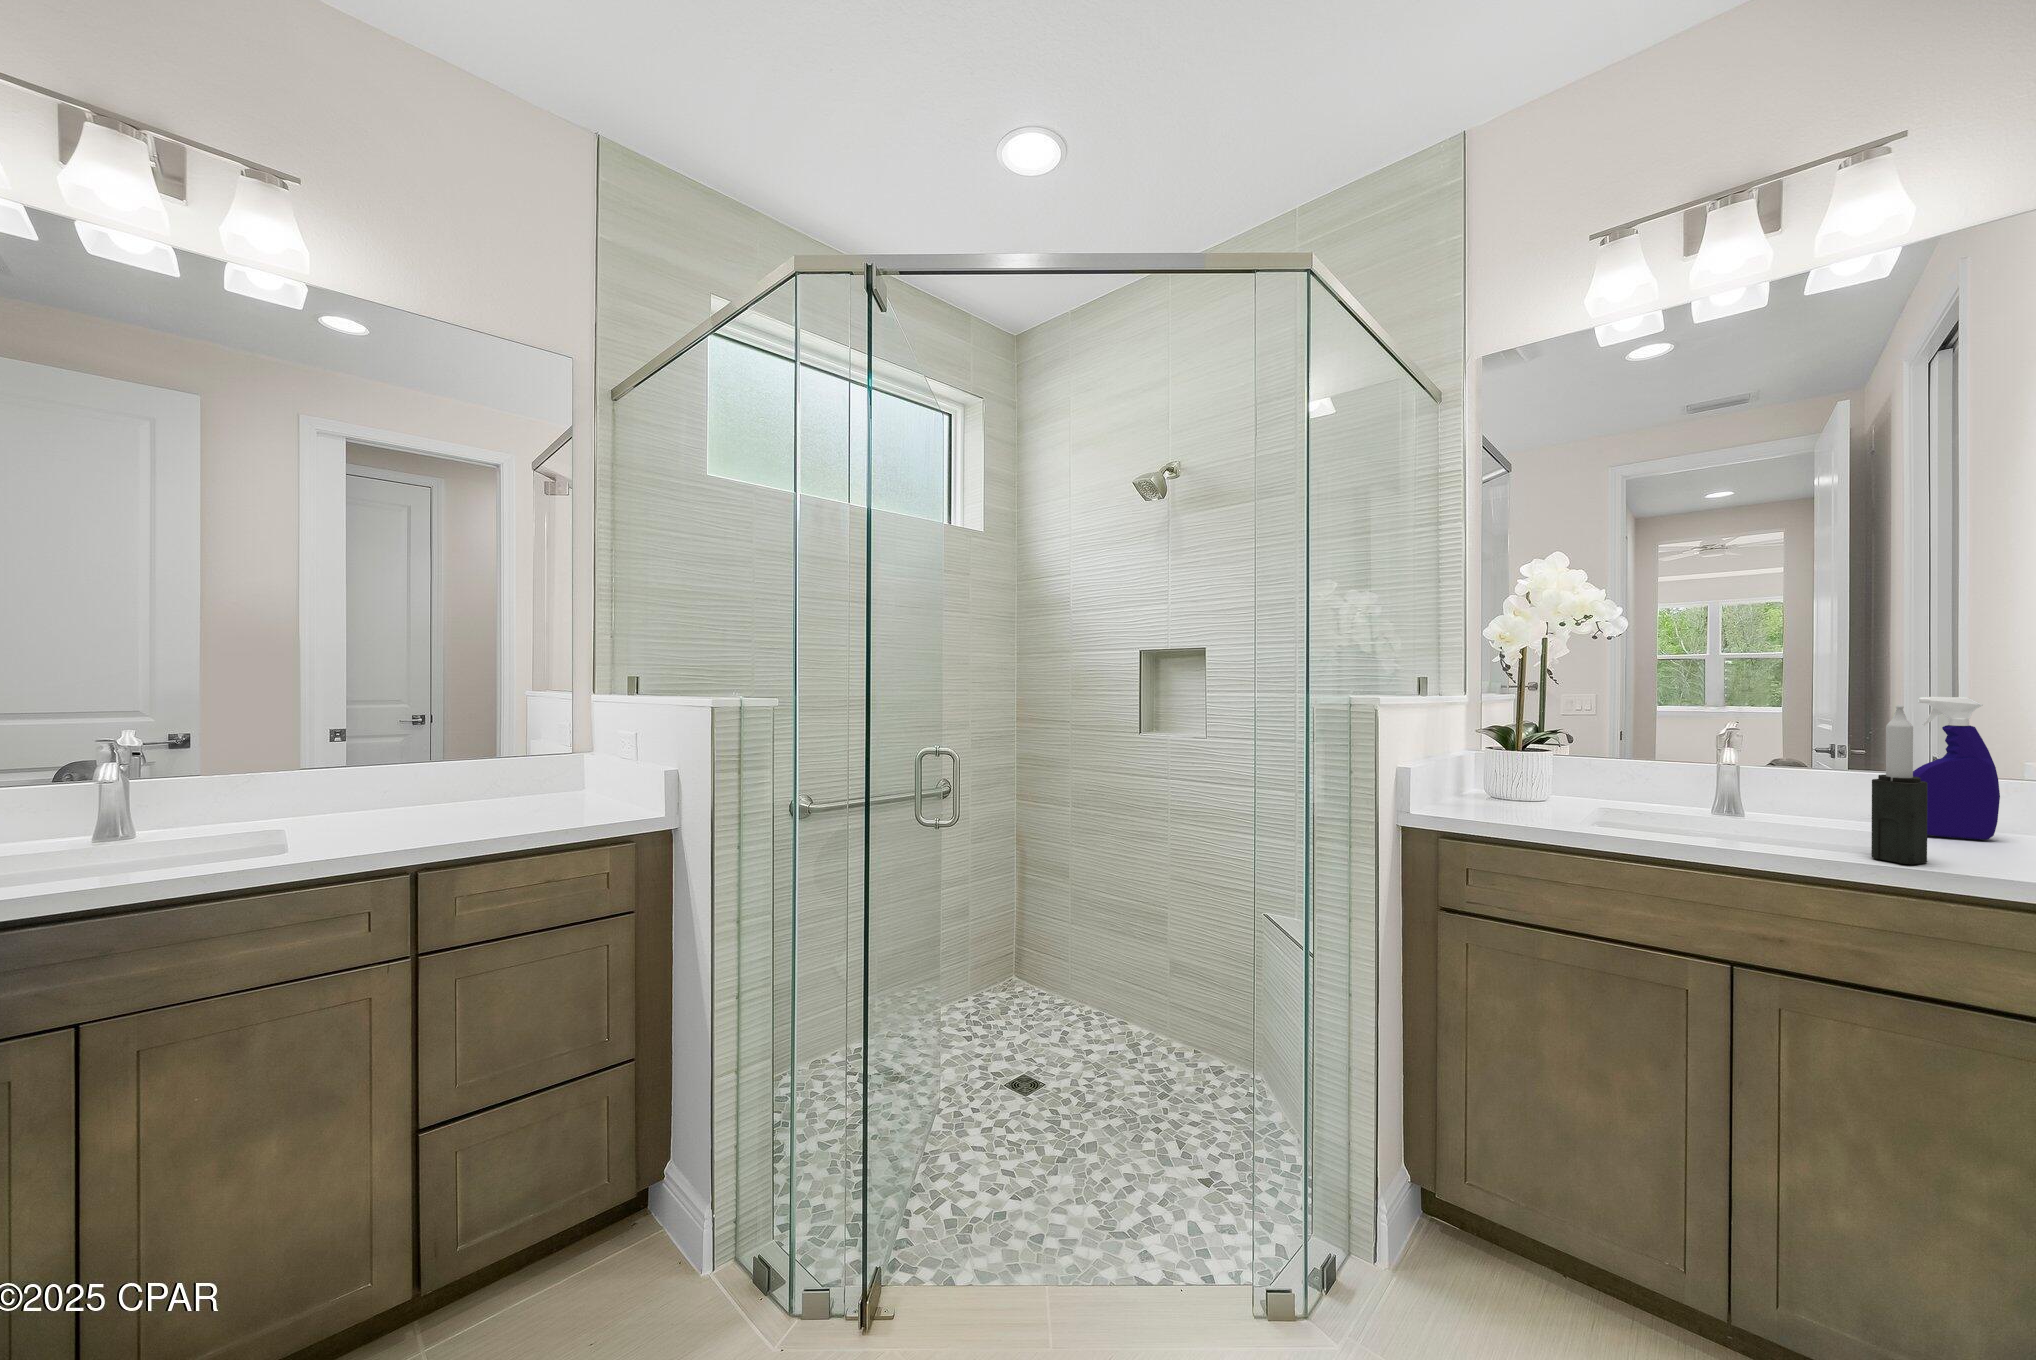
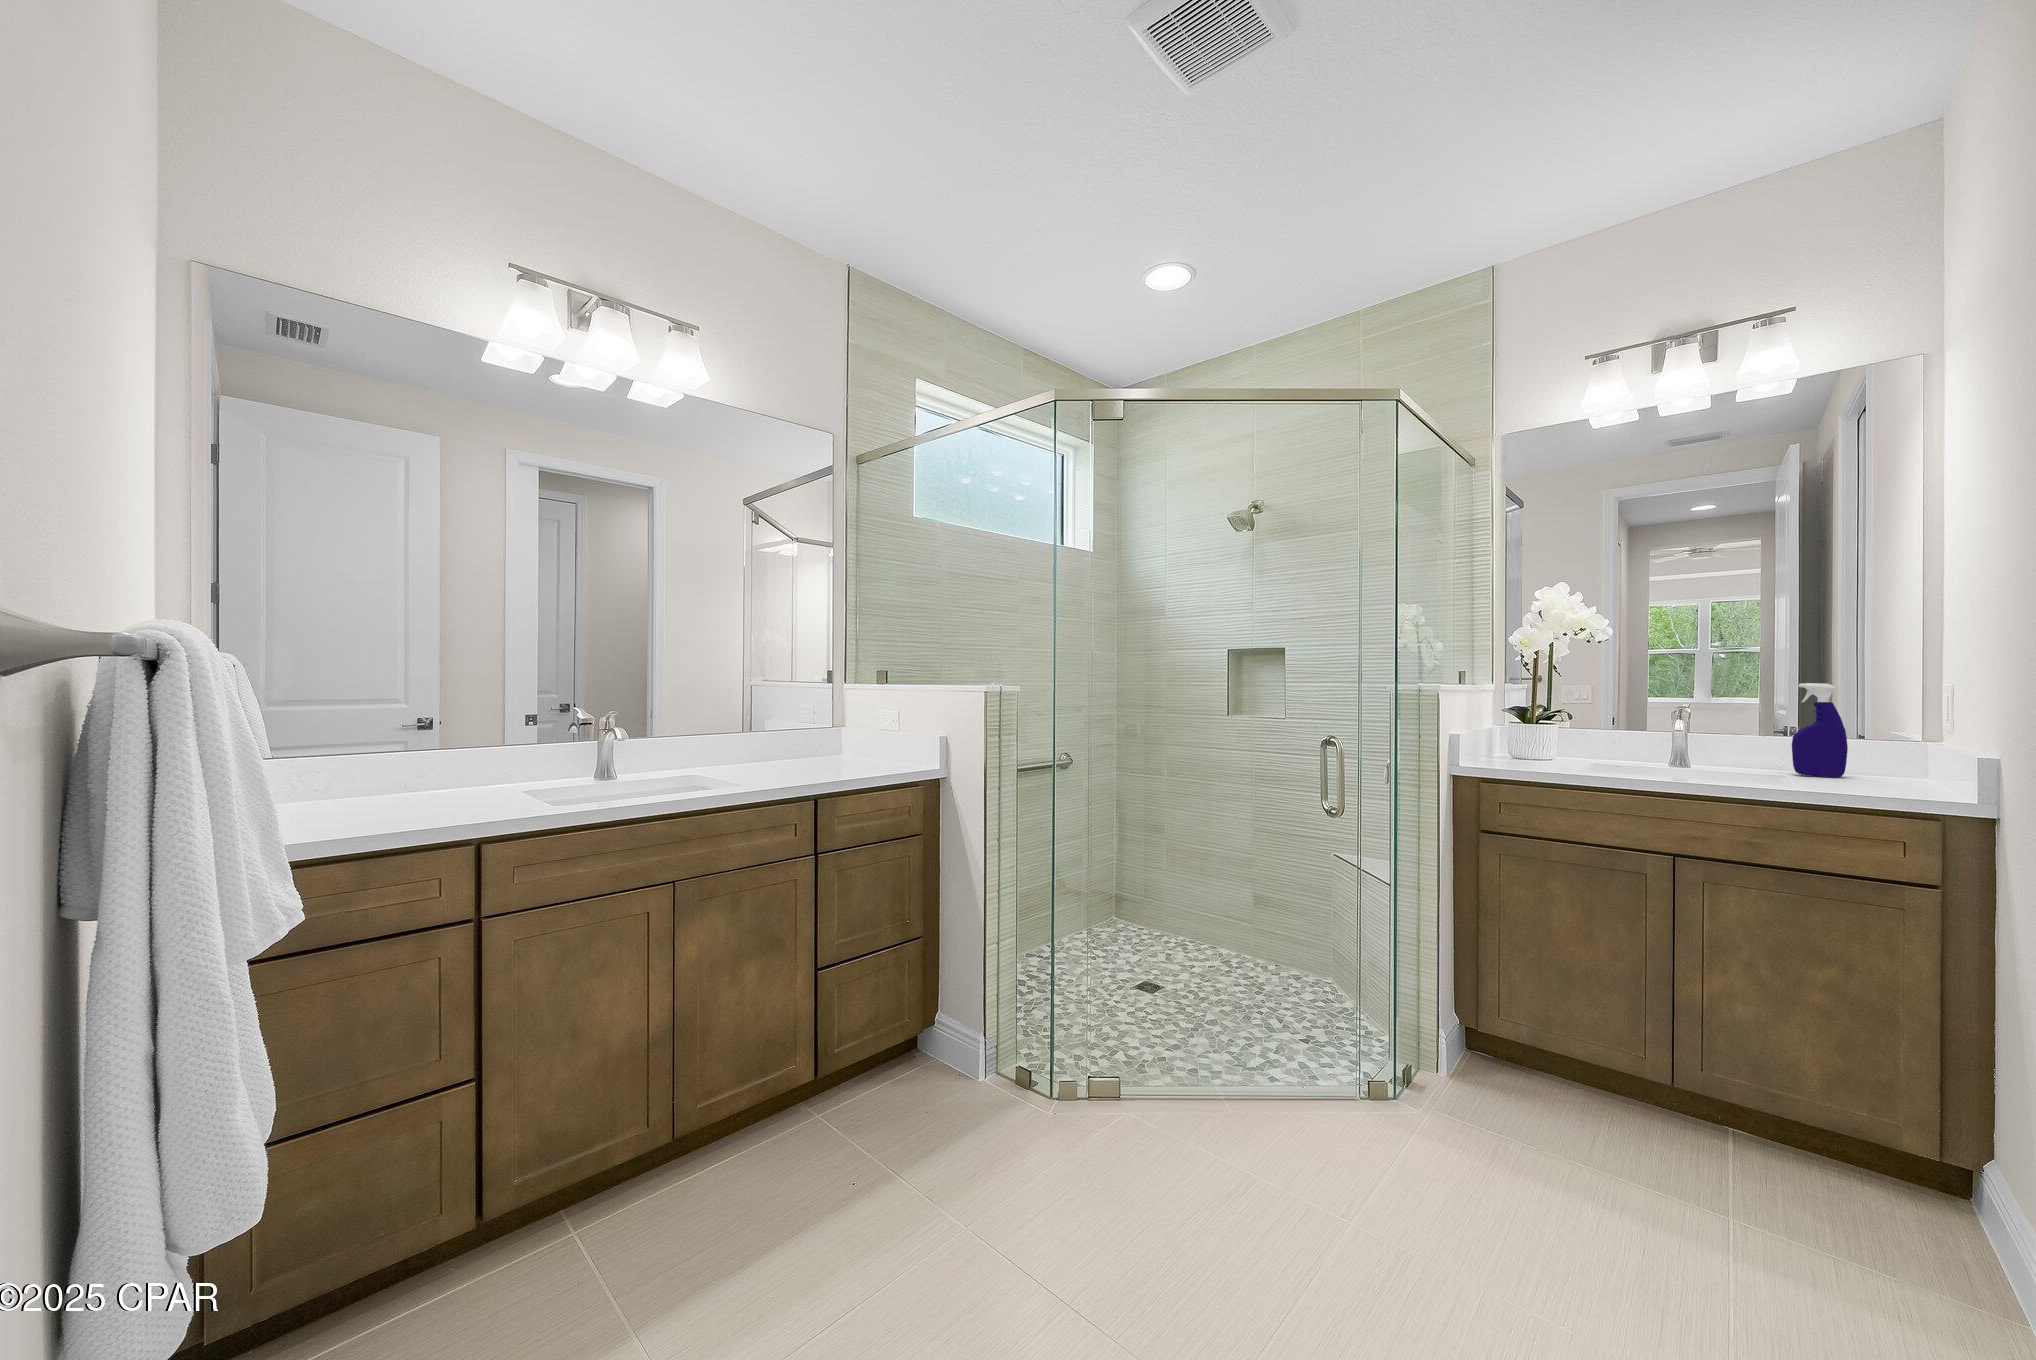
candle: present [1871,705,1928,864] -> none [1767,684,1800,785]

